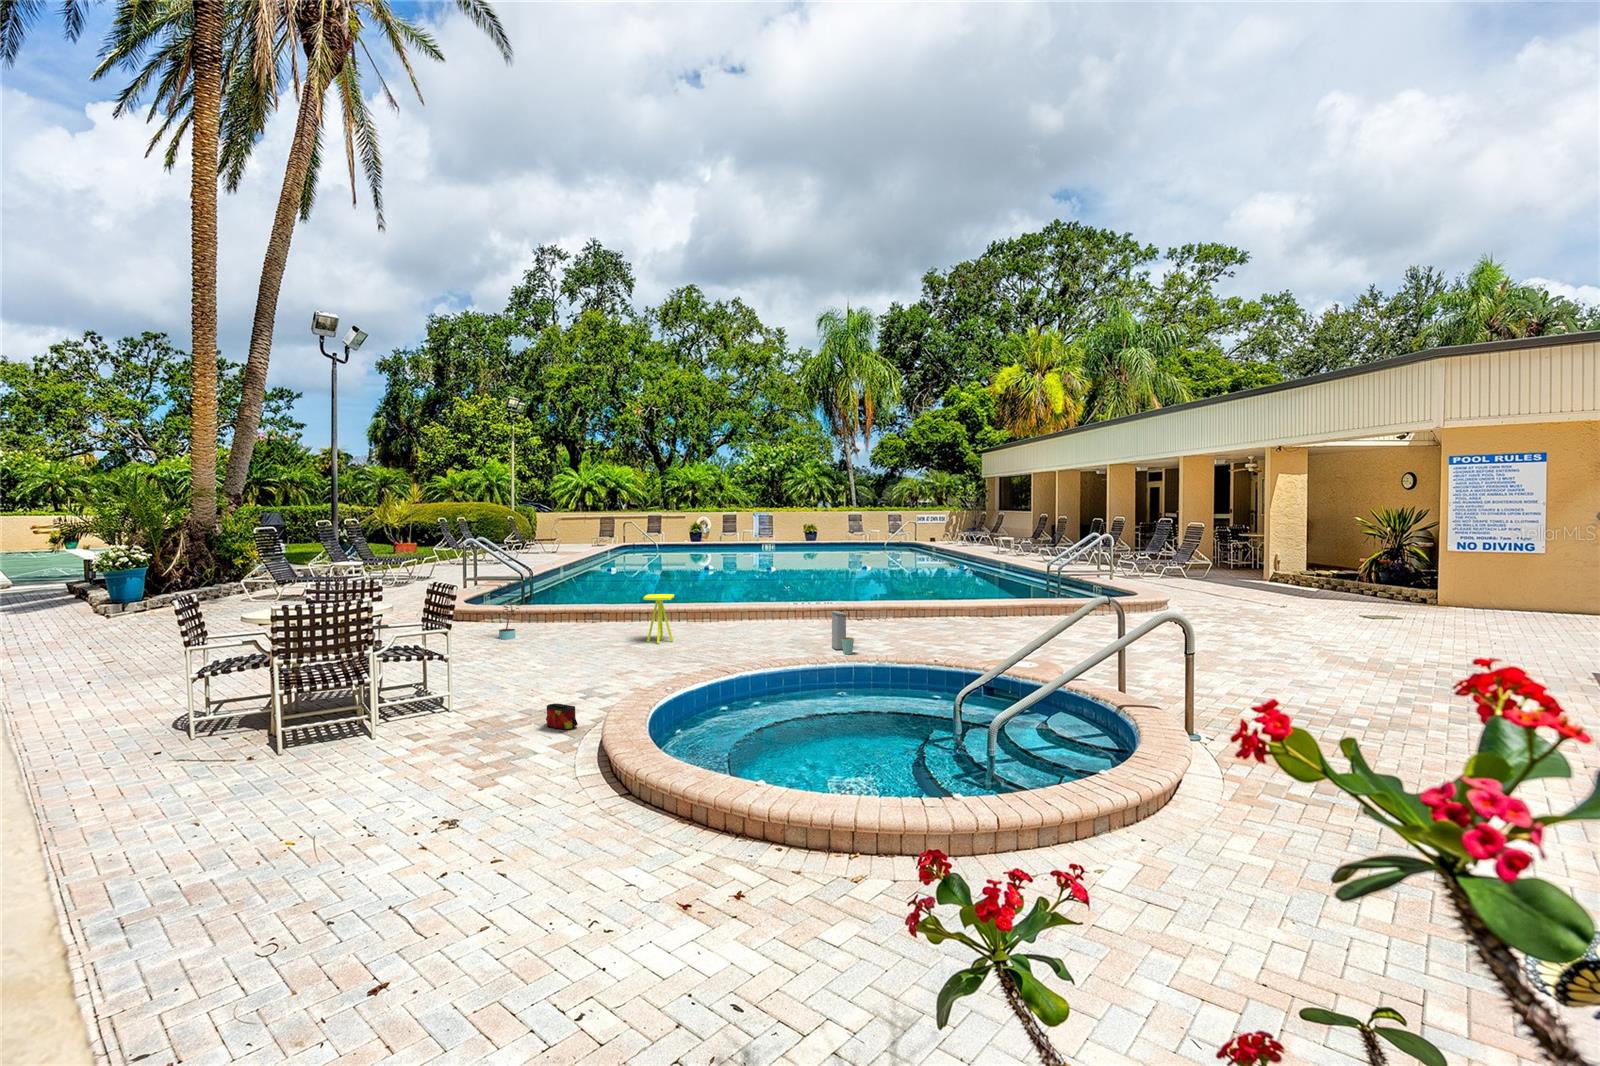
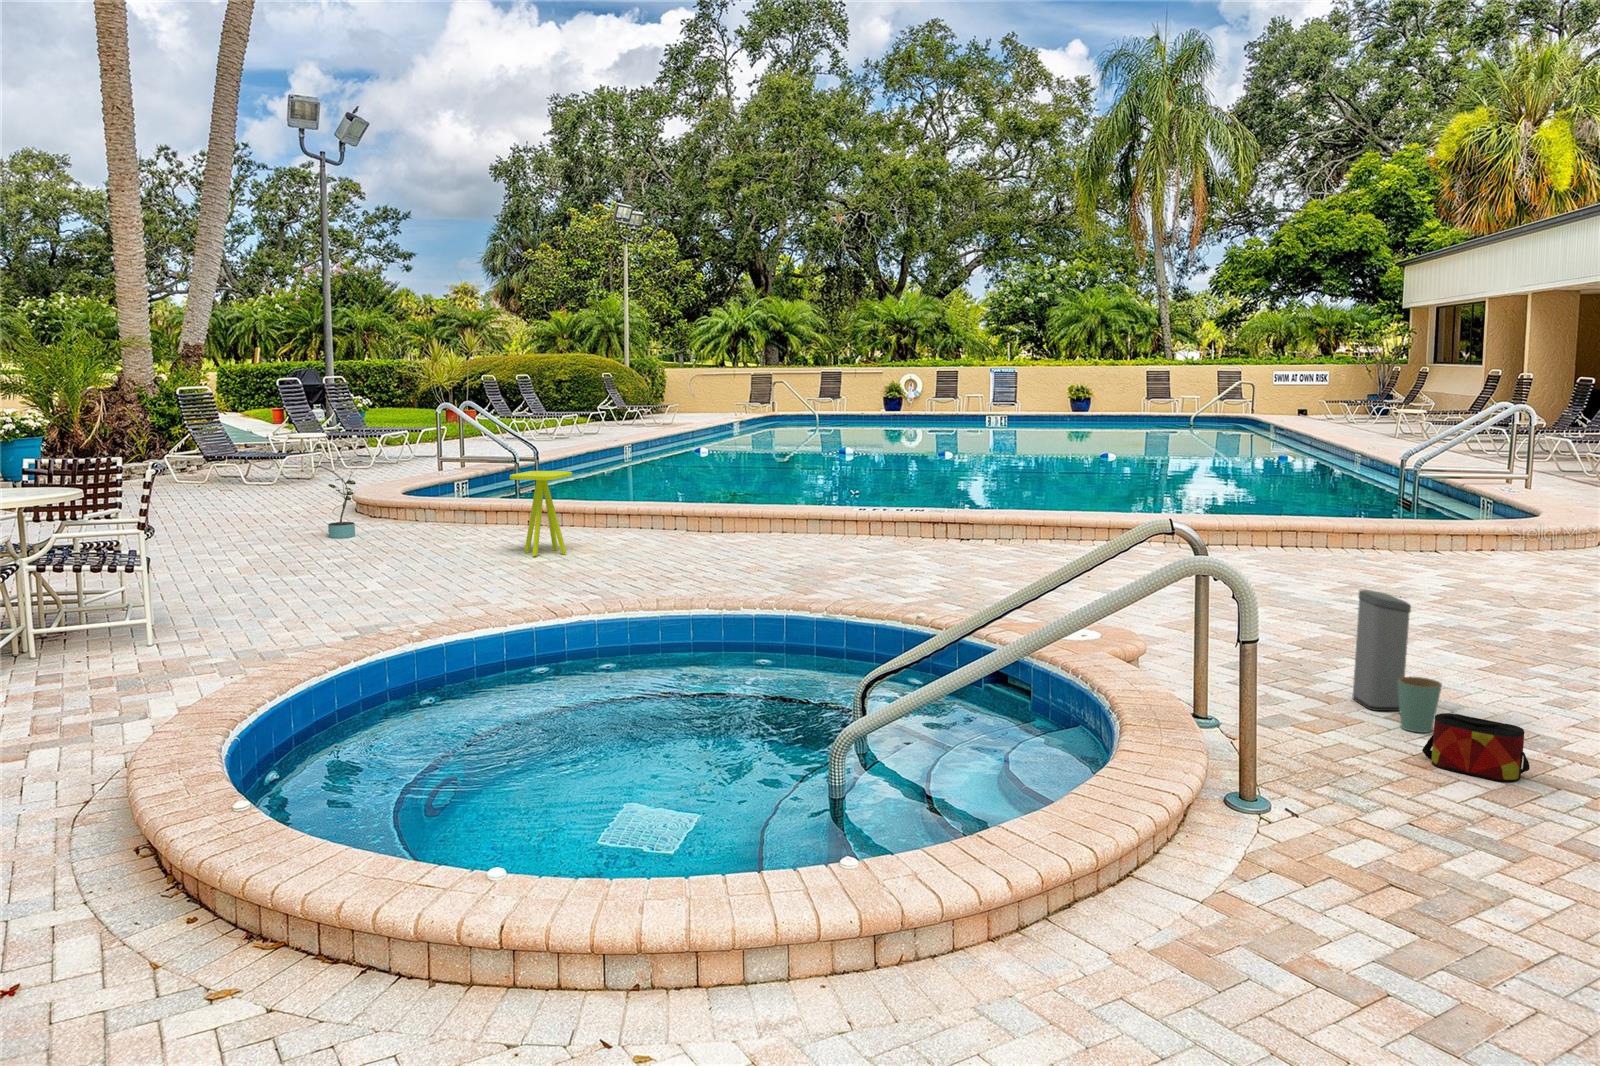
trash can: present [832,611,854,654] -> present [1353,590,1442,733]
bag: present [546,704,578,730] -> present [1422,713,1529,782]

